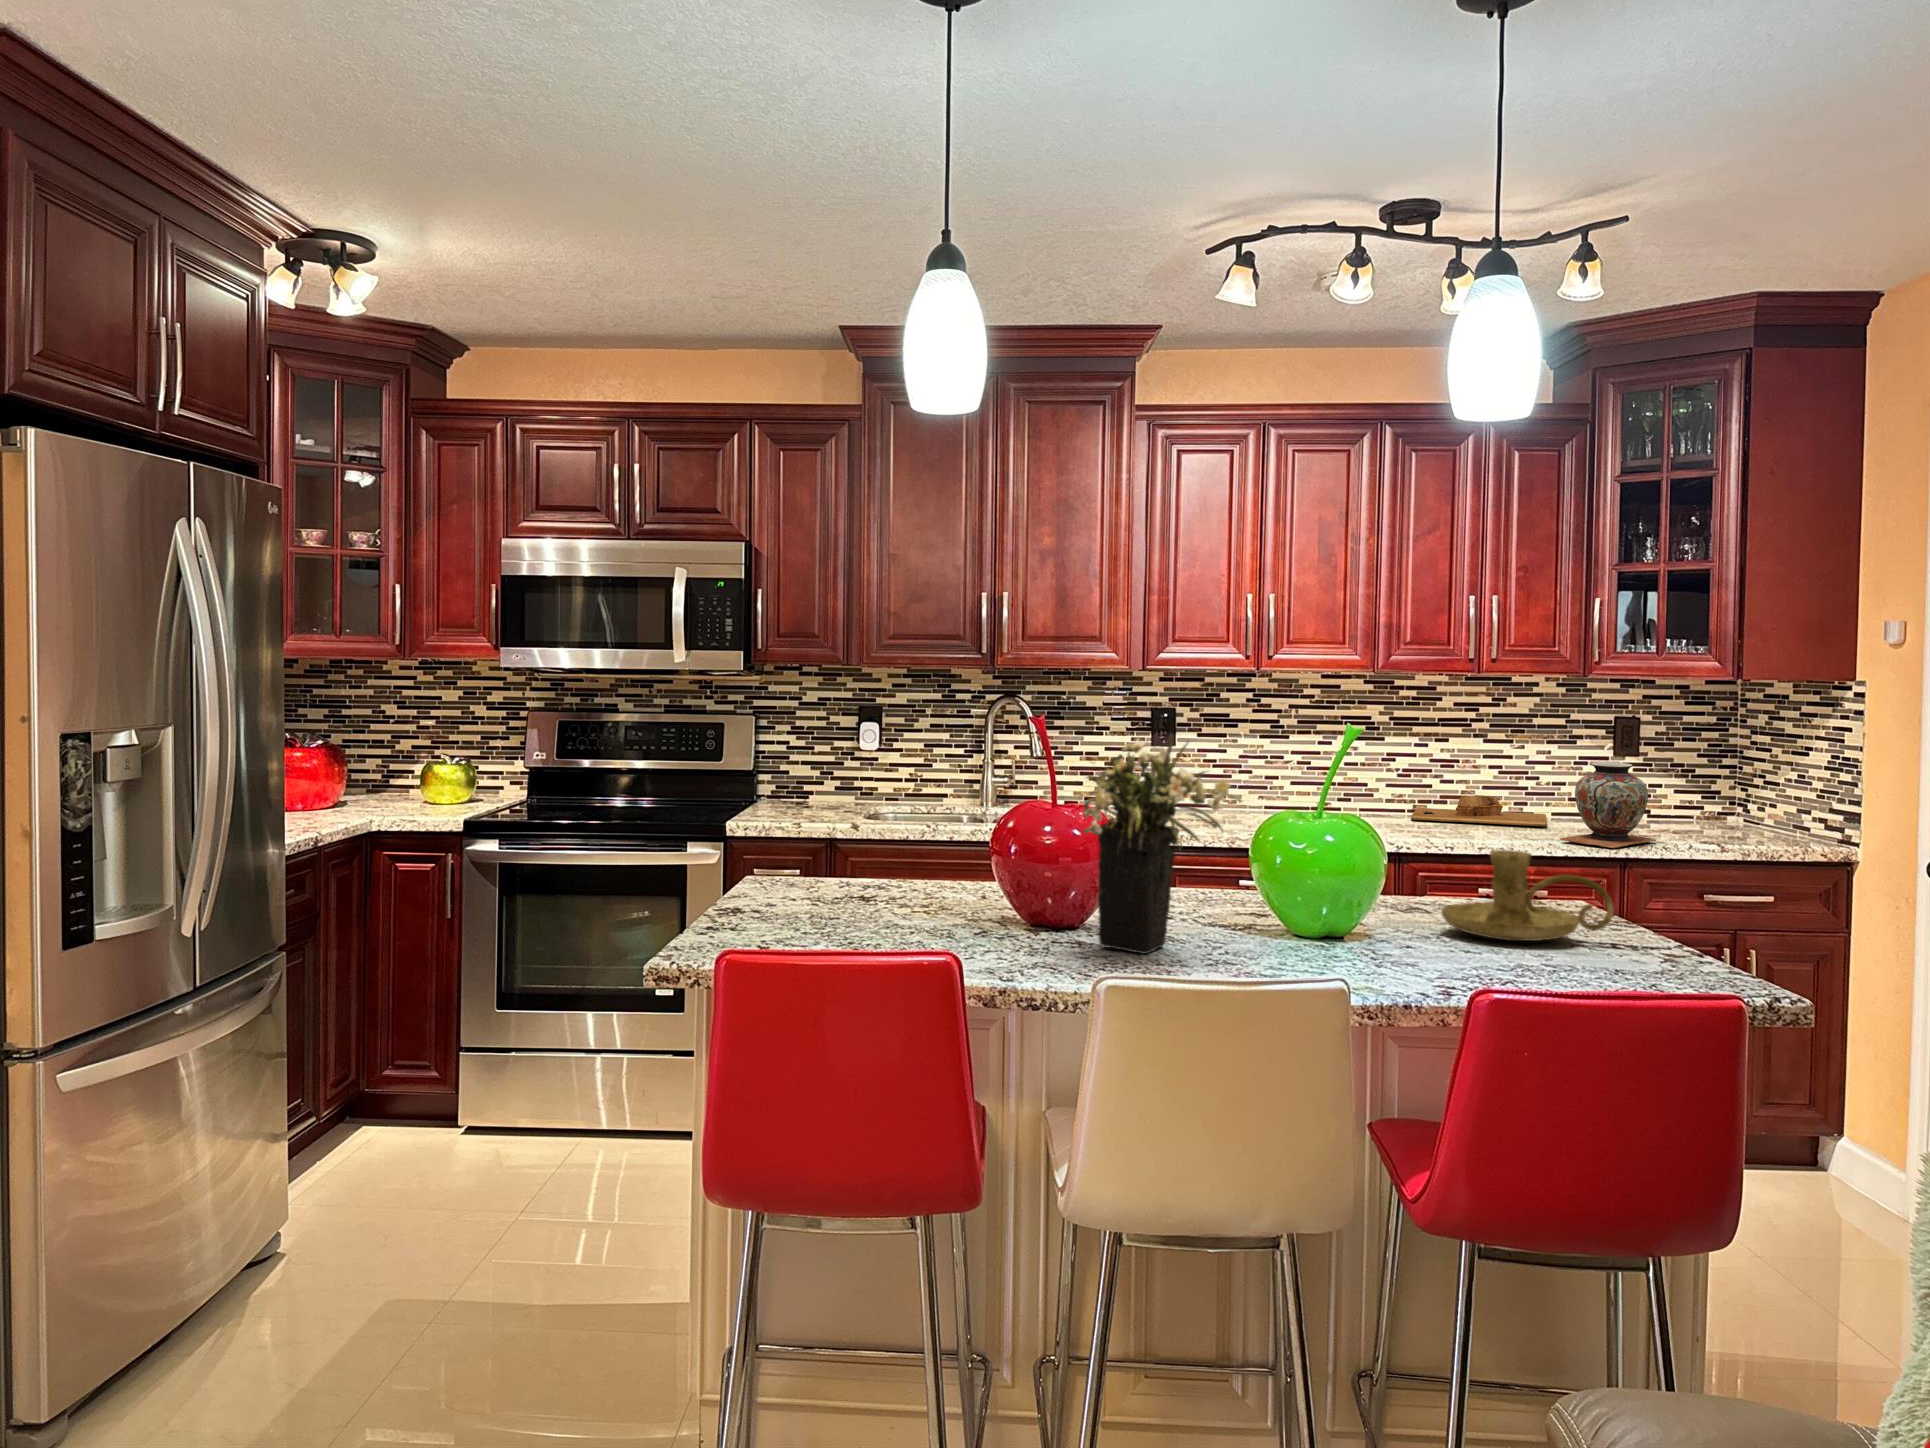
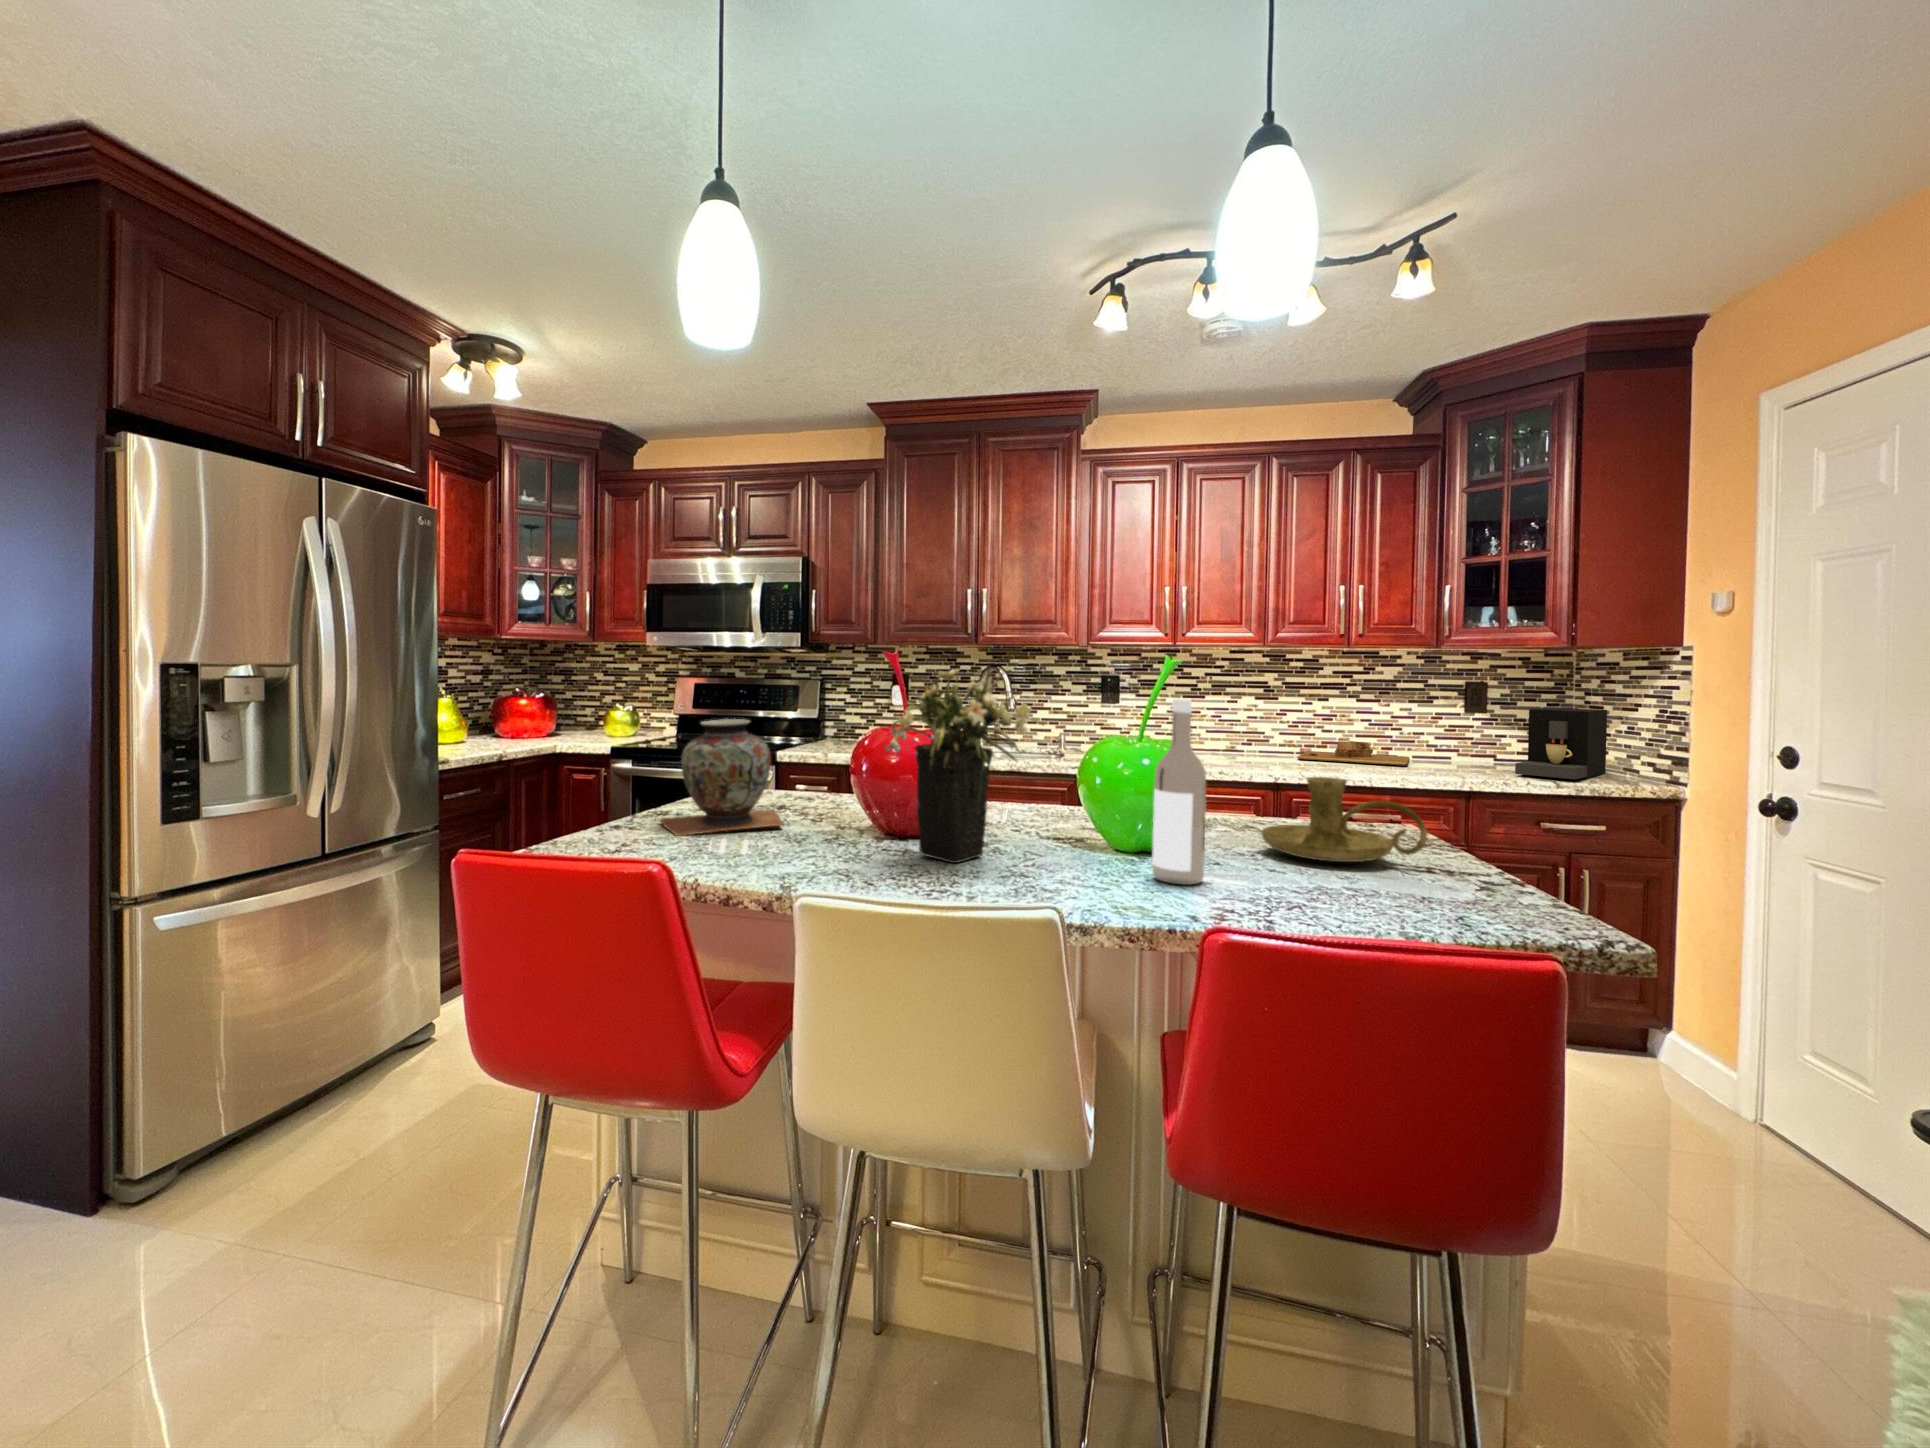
coffee maker: none [1674,751,1776,841] -> present [1515,708,1607,779]
decorative vase: present [1560,762,1656,848] -> present [658,719,784,836]
wine bottle: none [1356,774,1412,966] -> present [1152,699,1206,885]

